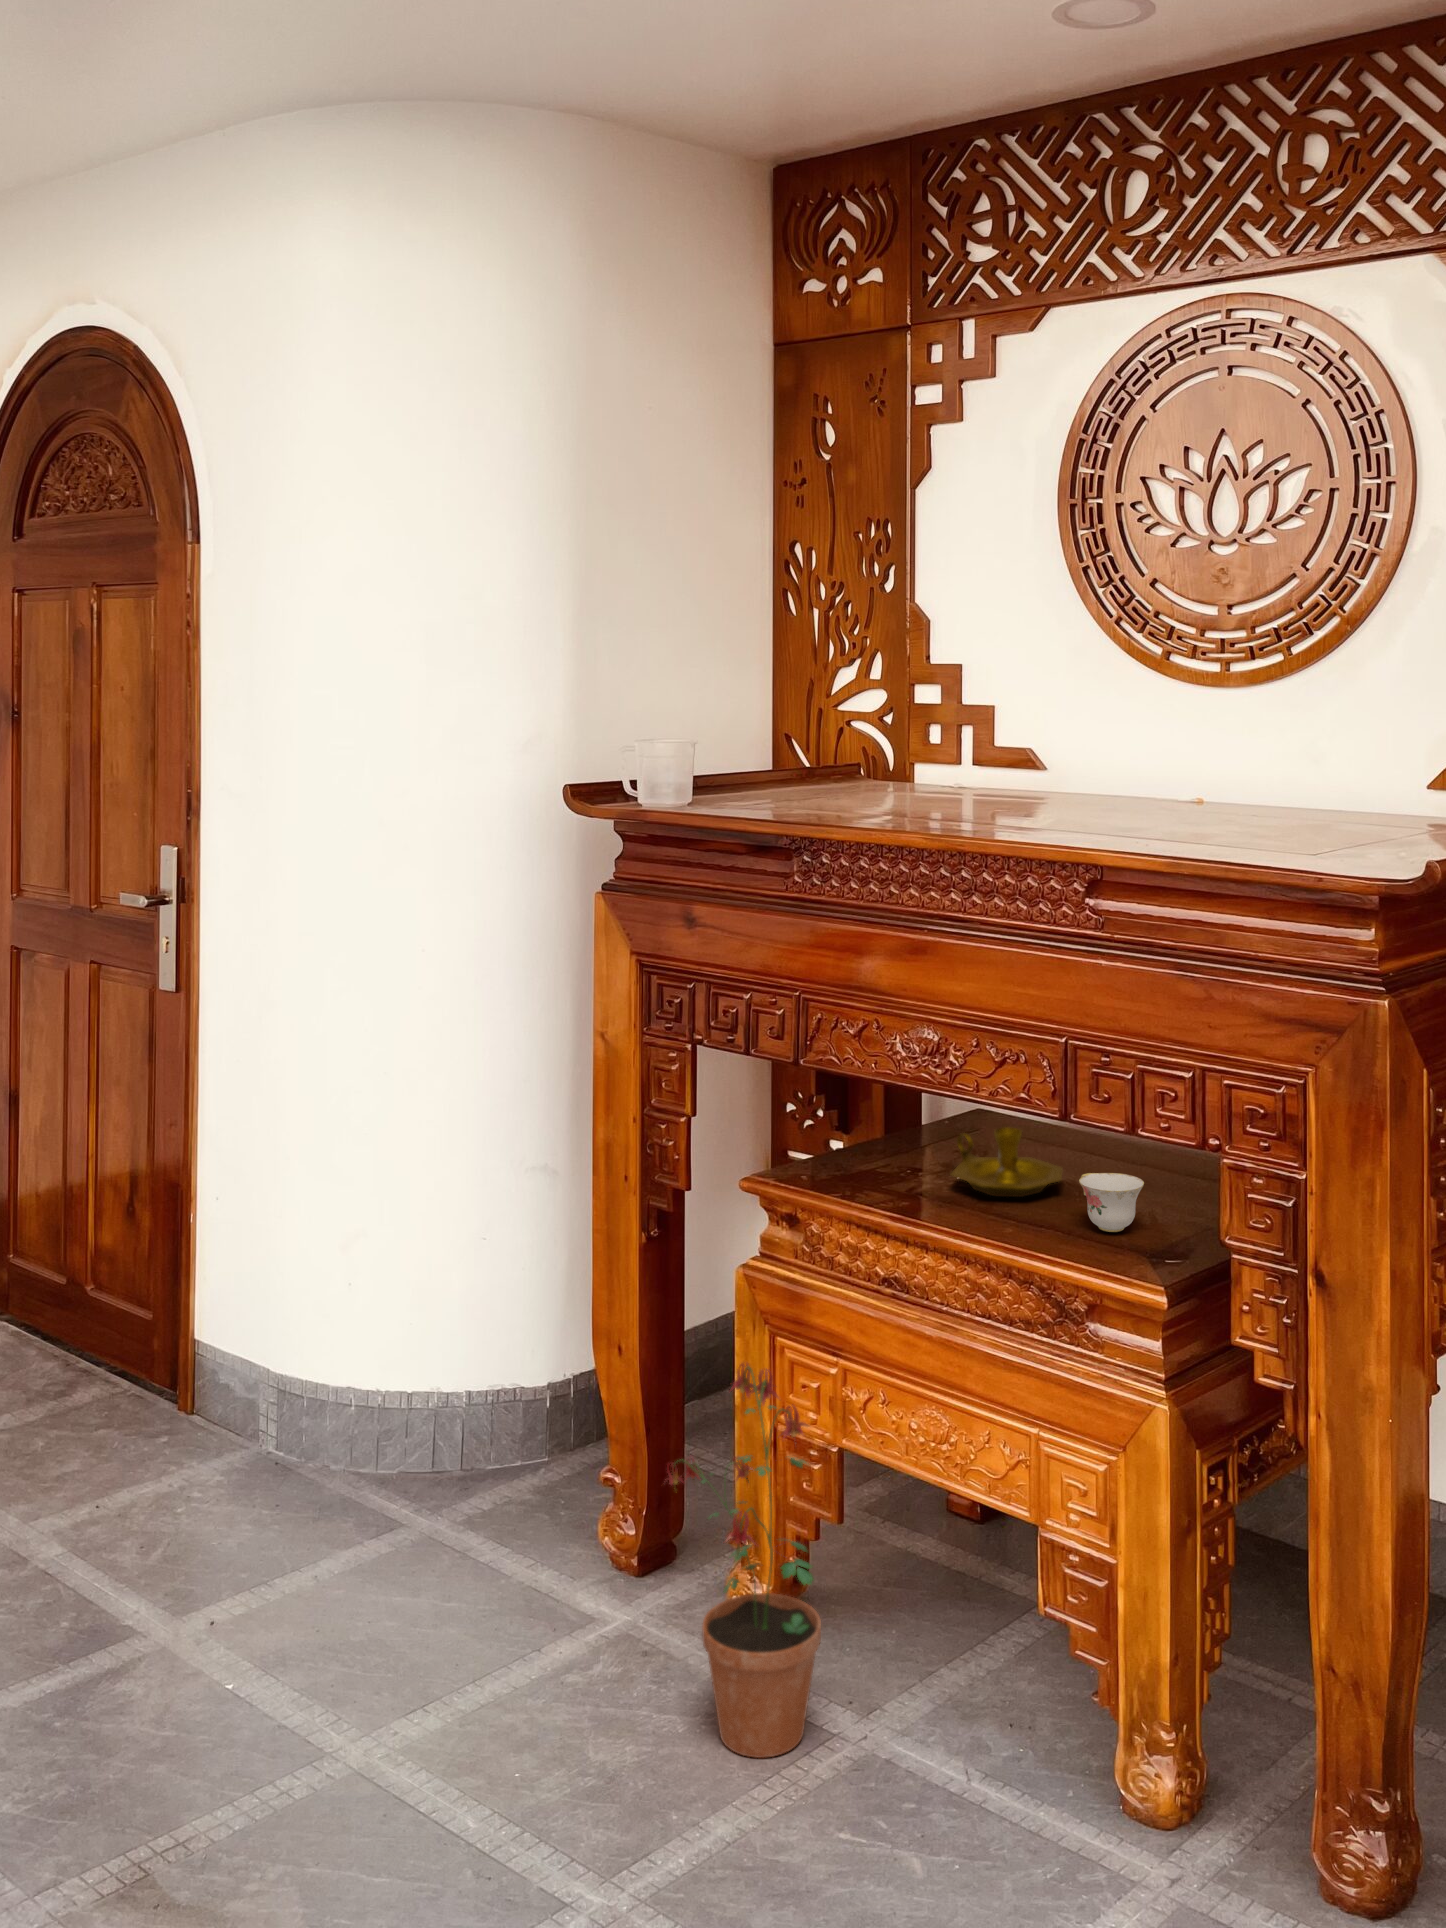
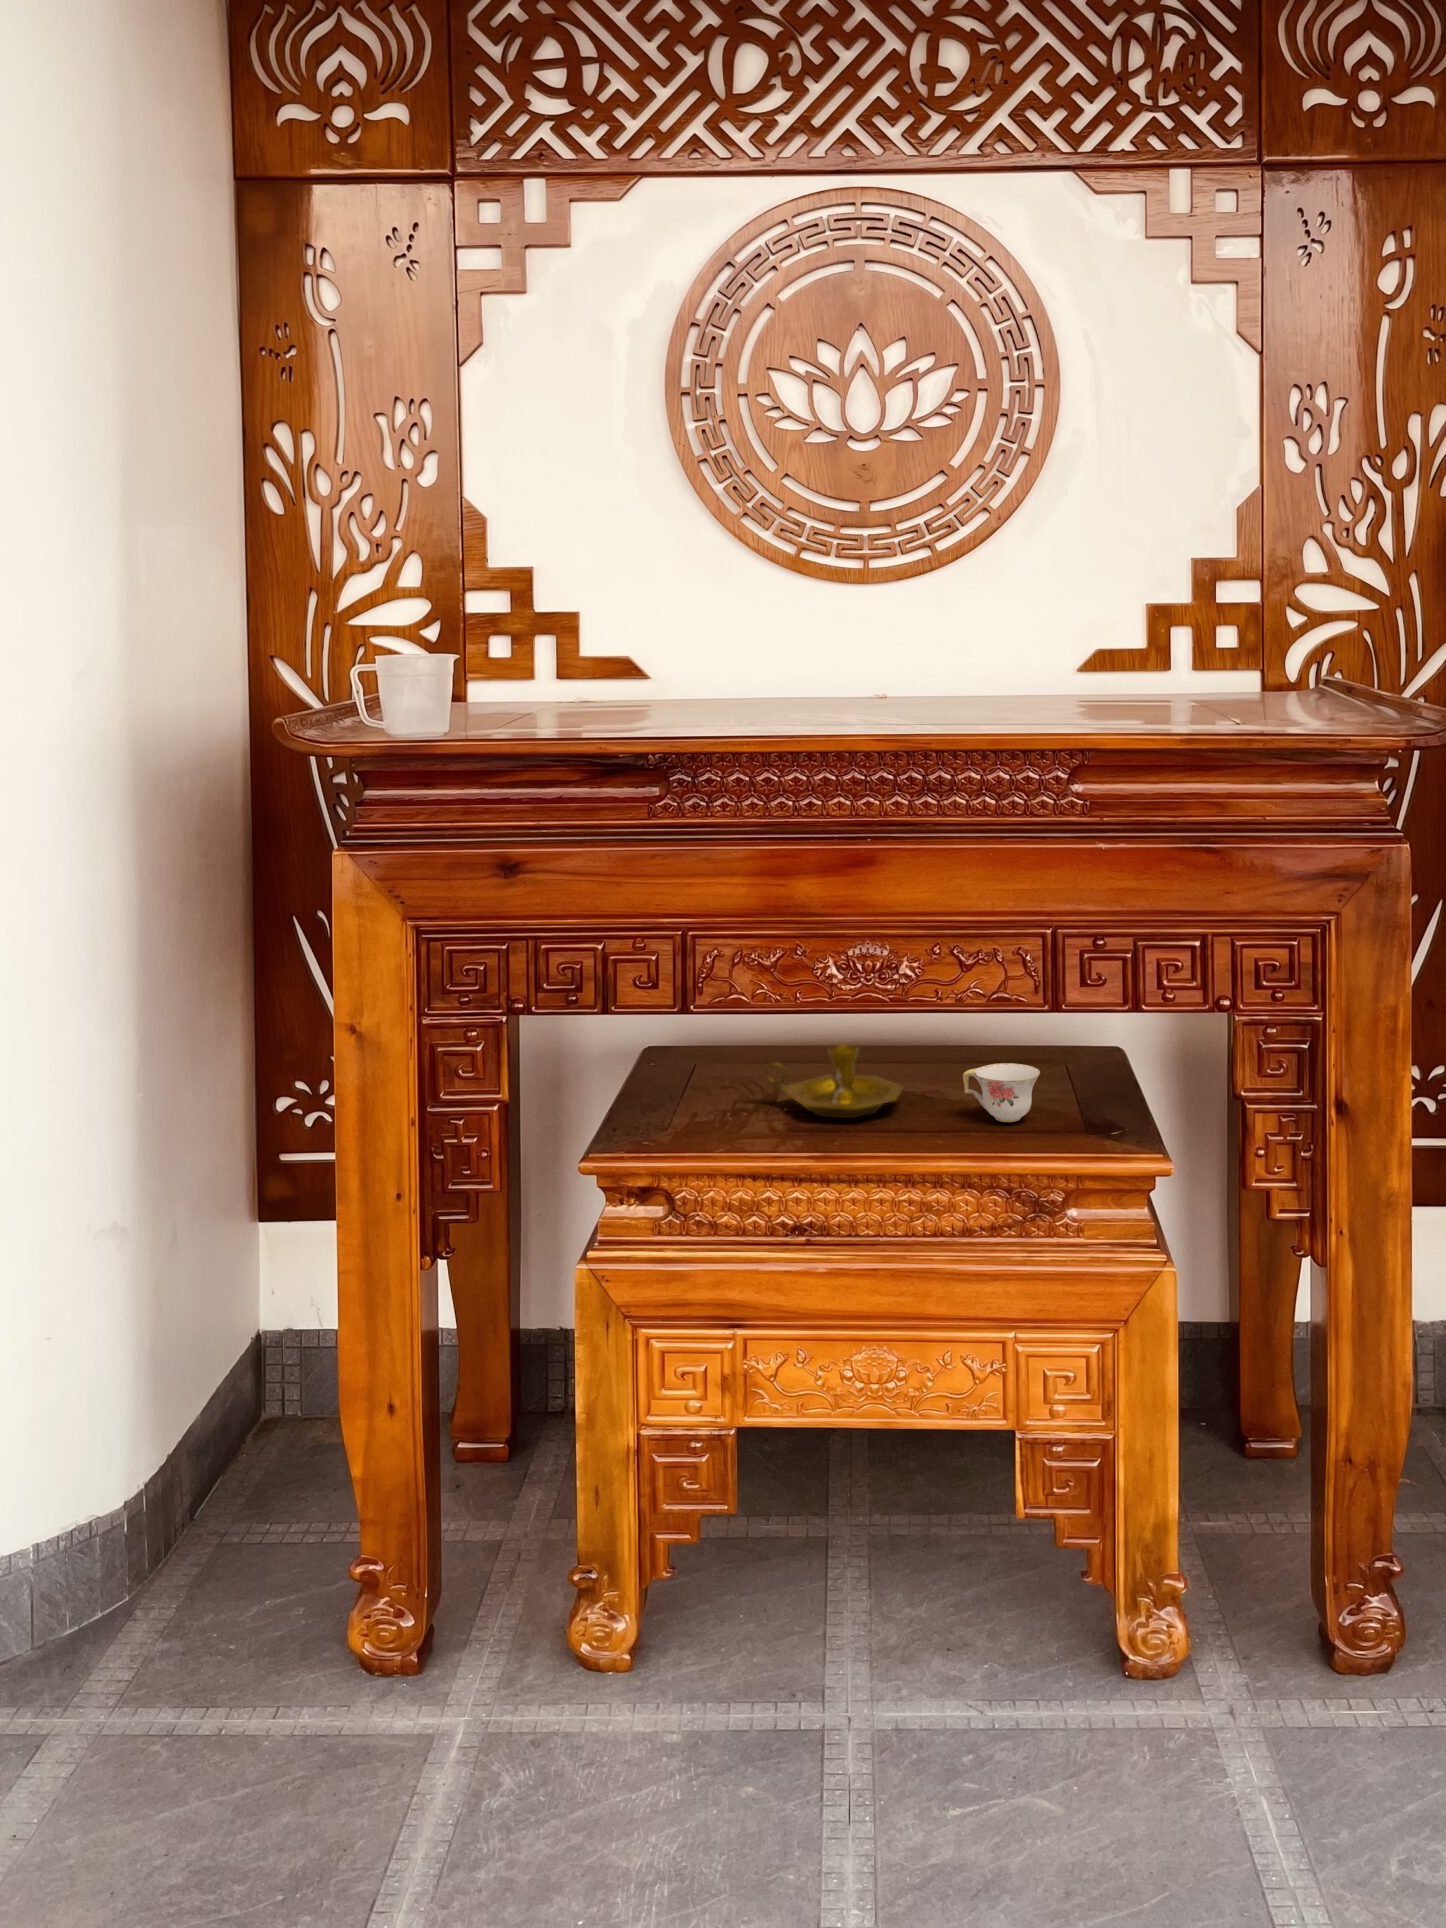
potted plant: present [667,1363,821,1758] -> none [610,1365,833,1806]

